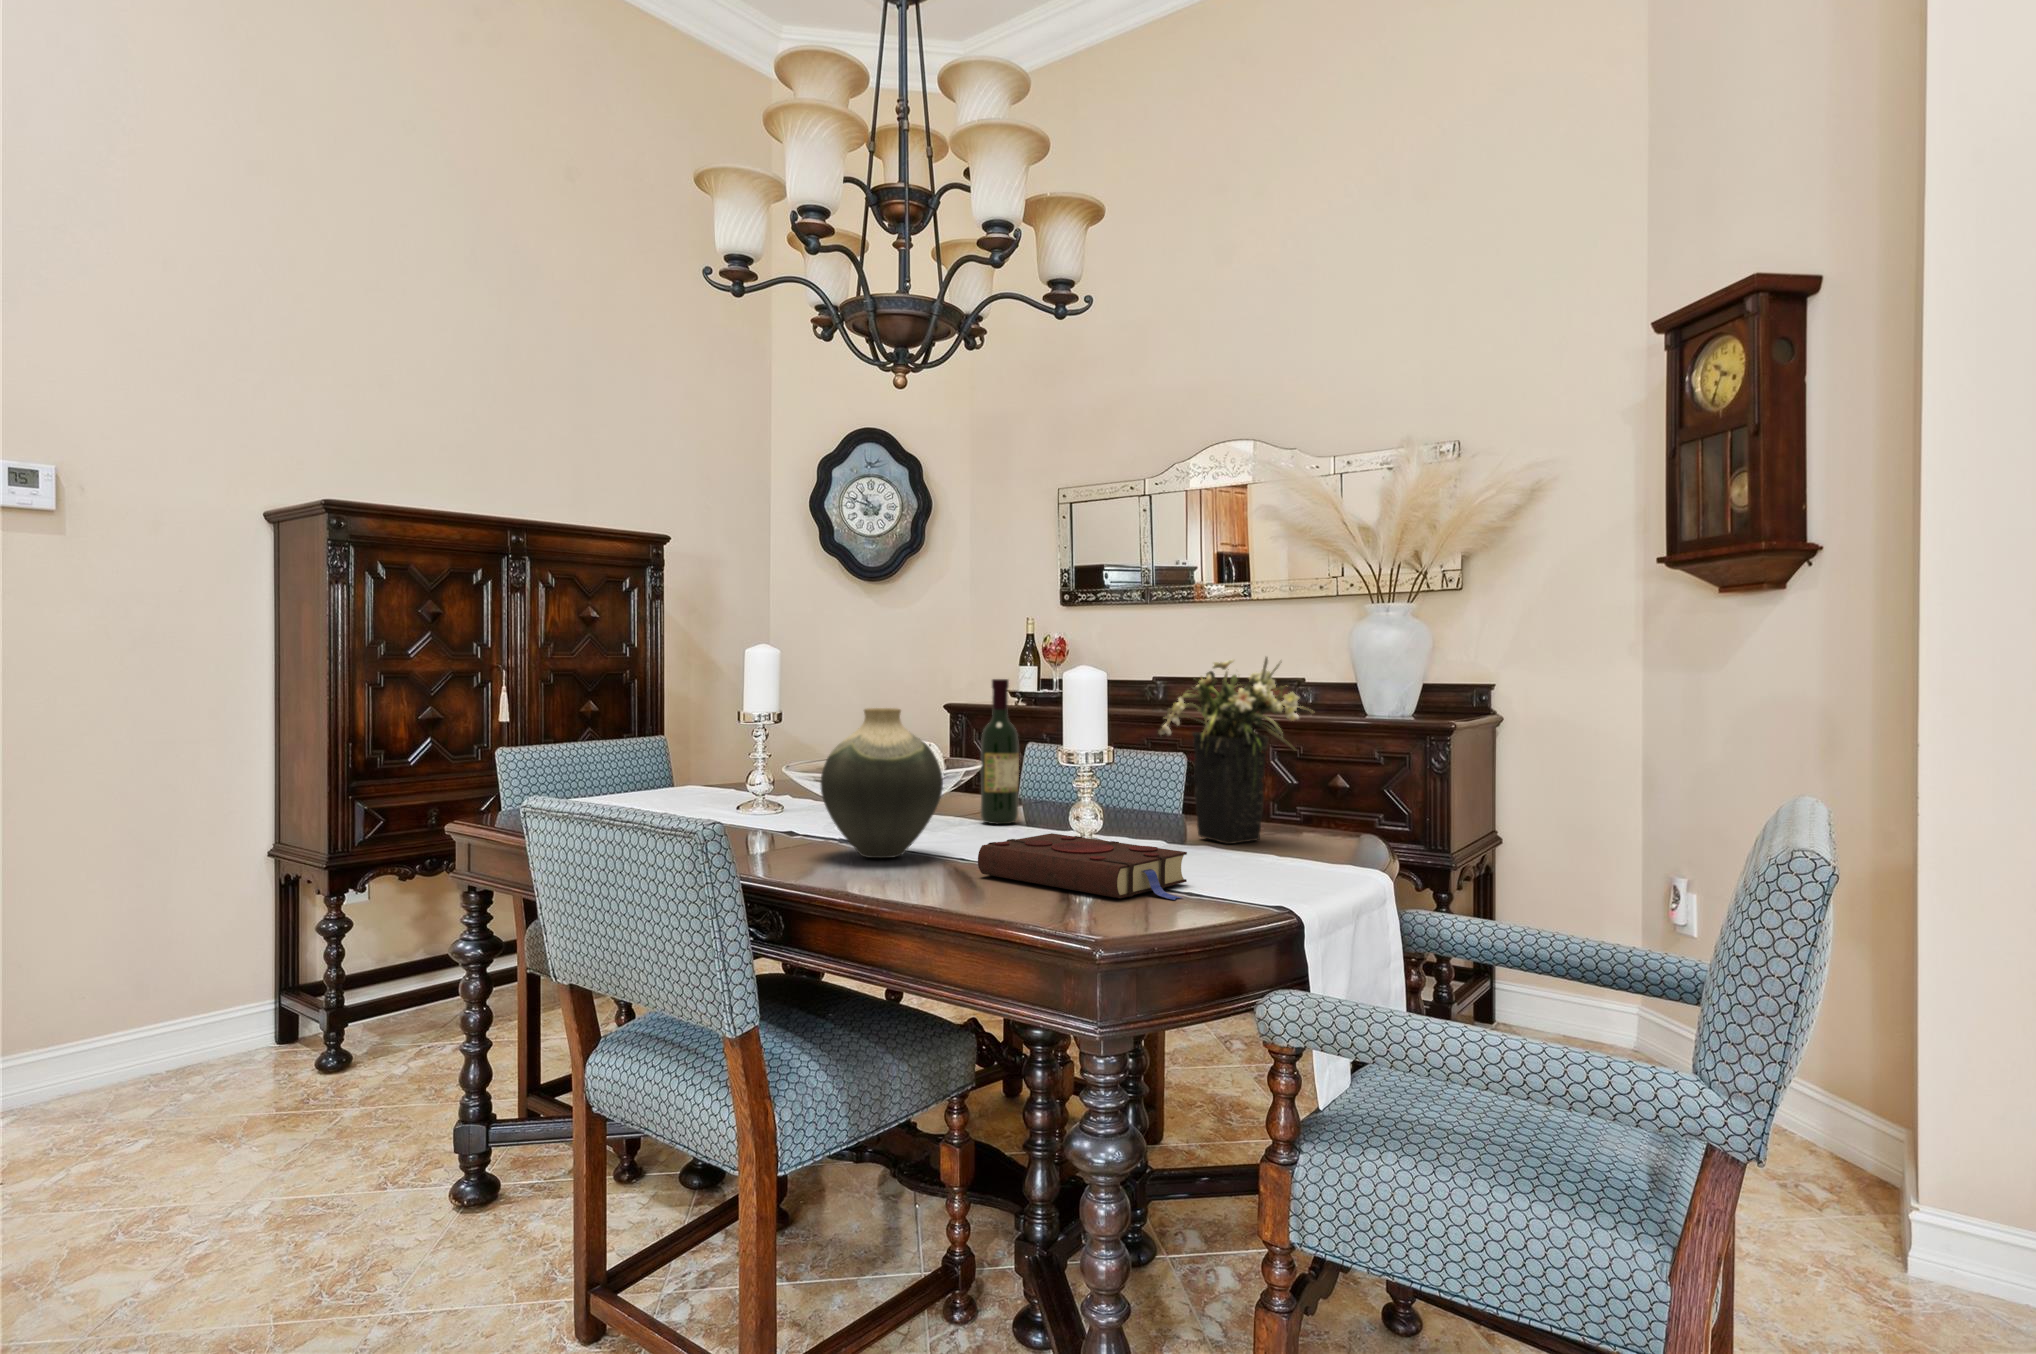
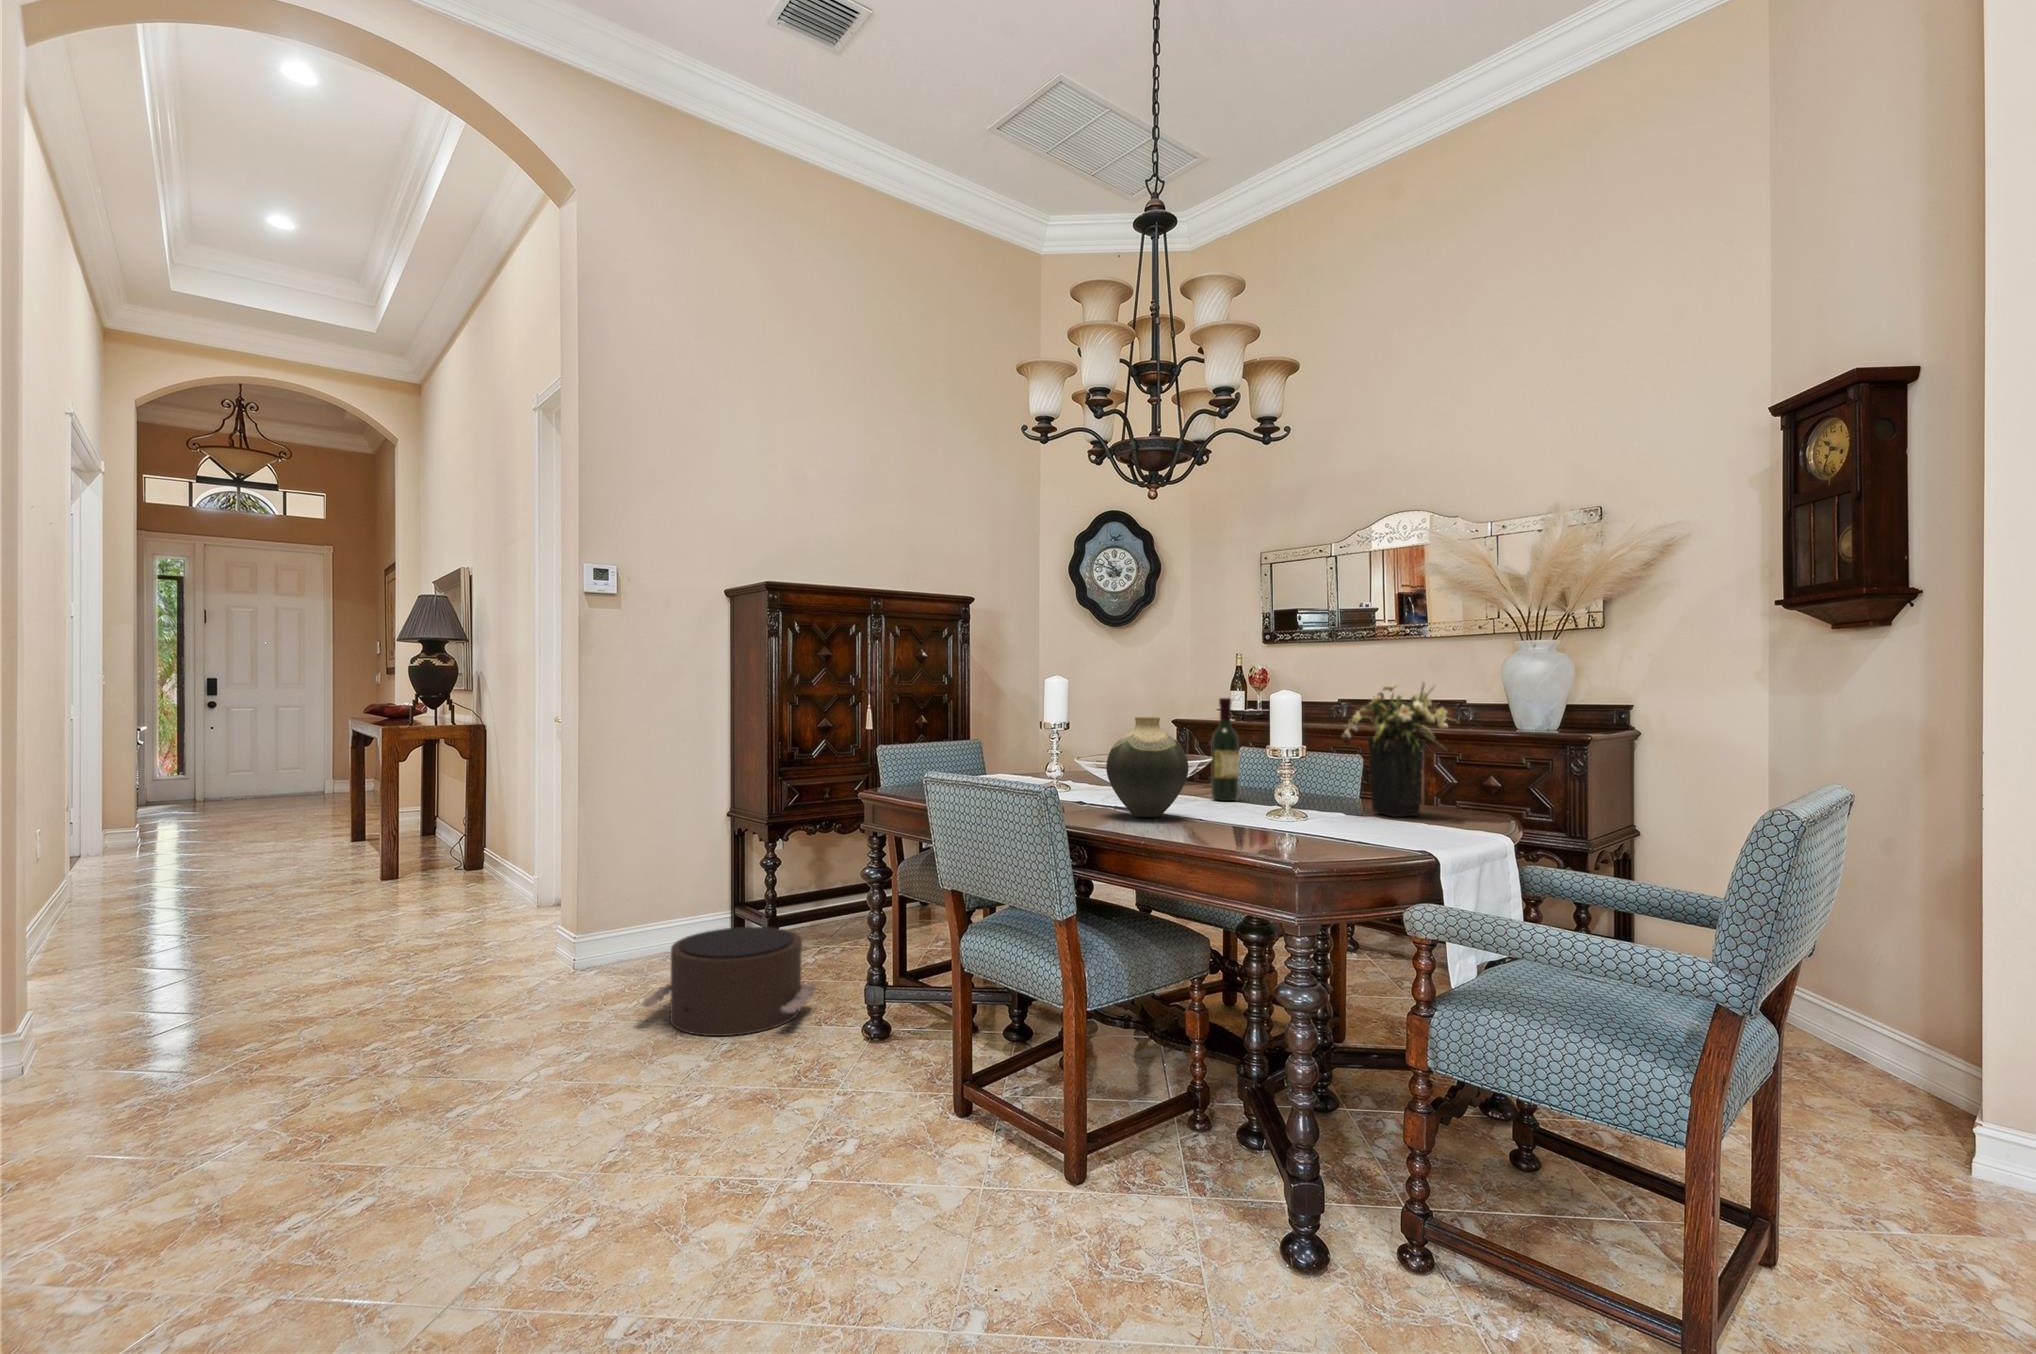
book: present [978,833,1187,900] -> none [1214,803,1360,846]
pouf: none [64,1033,390,1222] -> present [641,927,816,1036]

